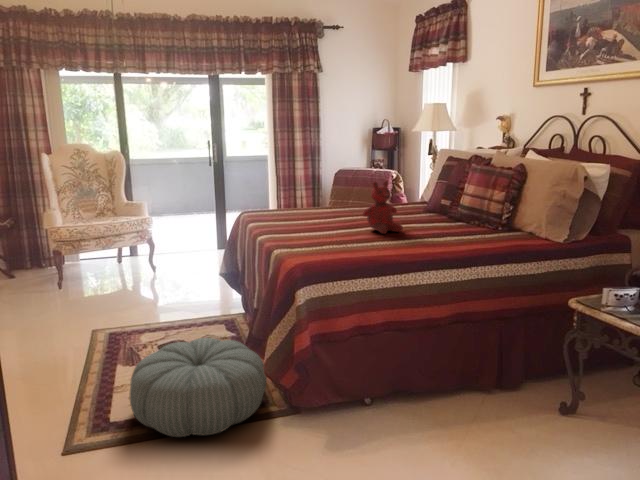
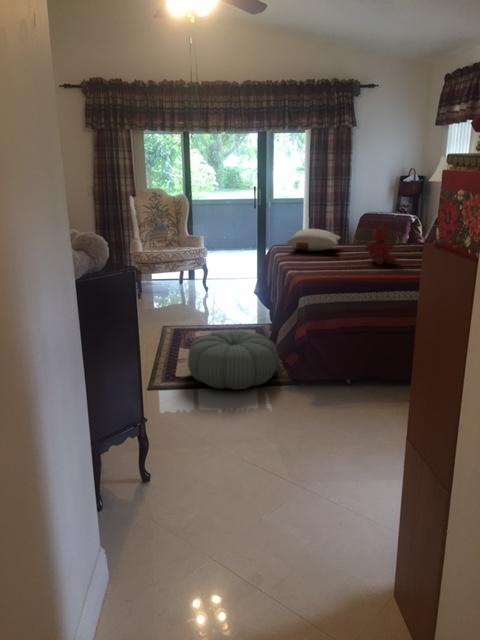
pillow: none [260,191,325,218] -> present [287,229,341,251]

